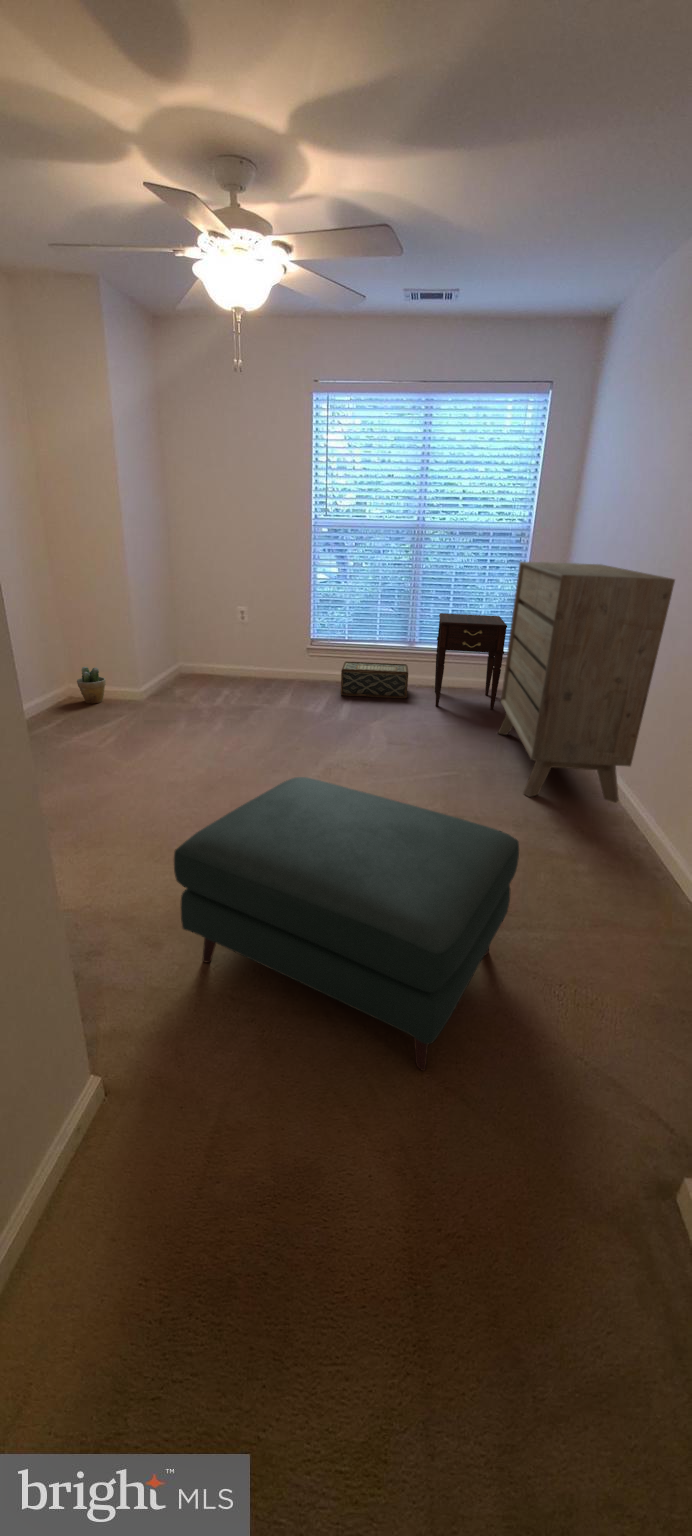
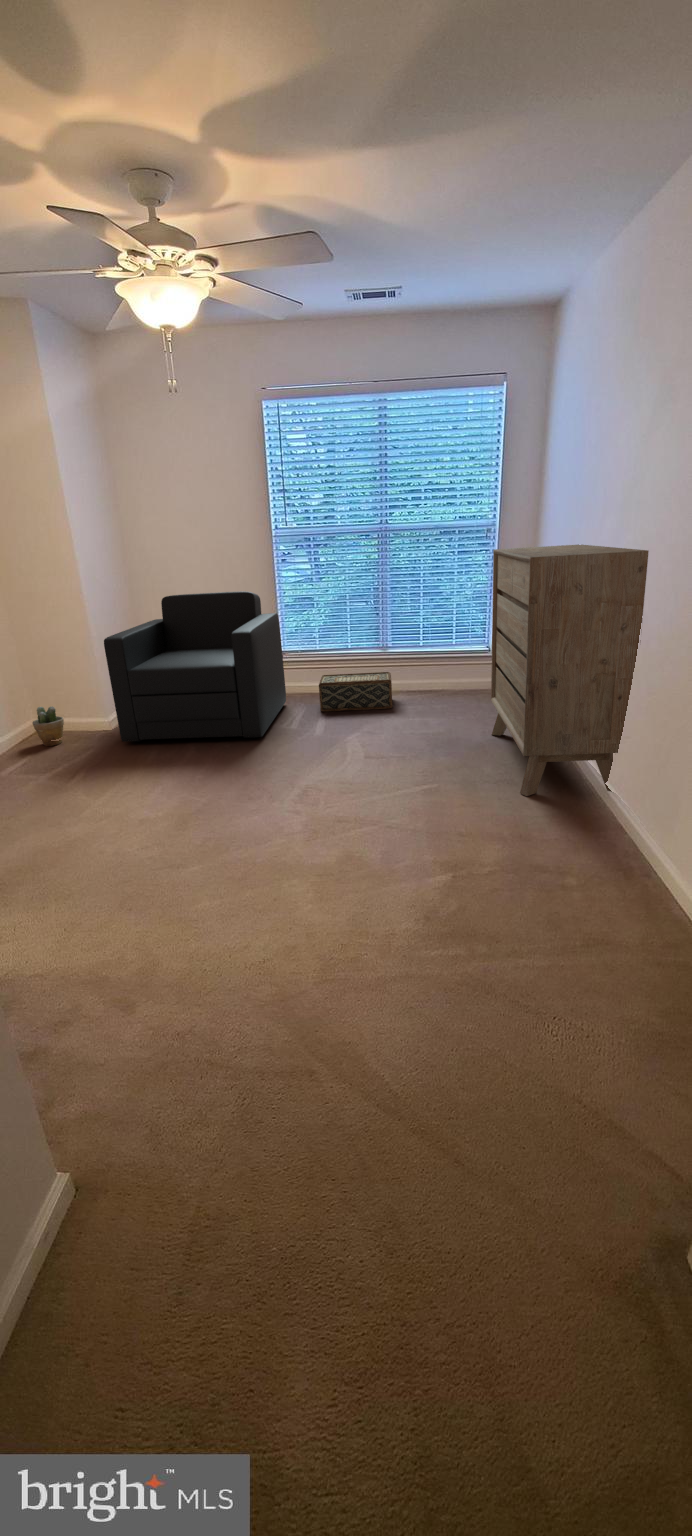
armchair: none [148,574,310,715] -> present [104,591,286,742]
nightstand: present [435,613,507,710] -> none [418,610,491,713]
ottoman: present [174,777,519,1071] -> none [141,790,502,1076]

